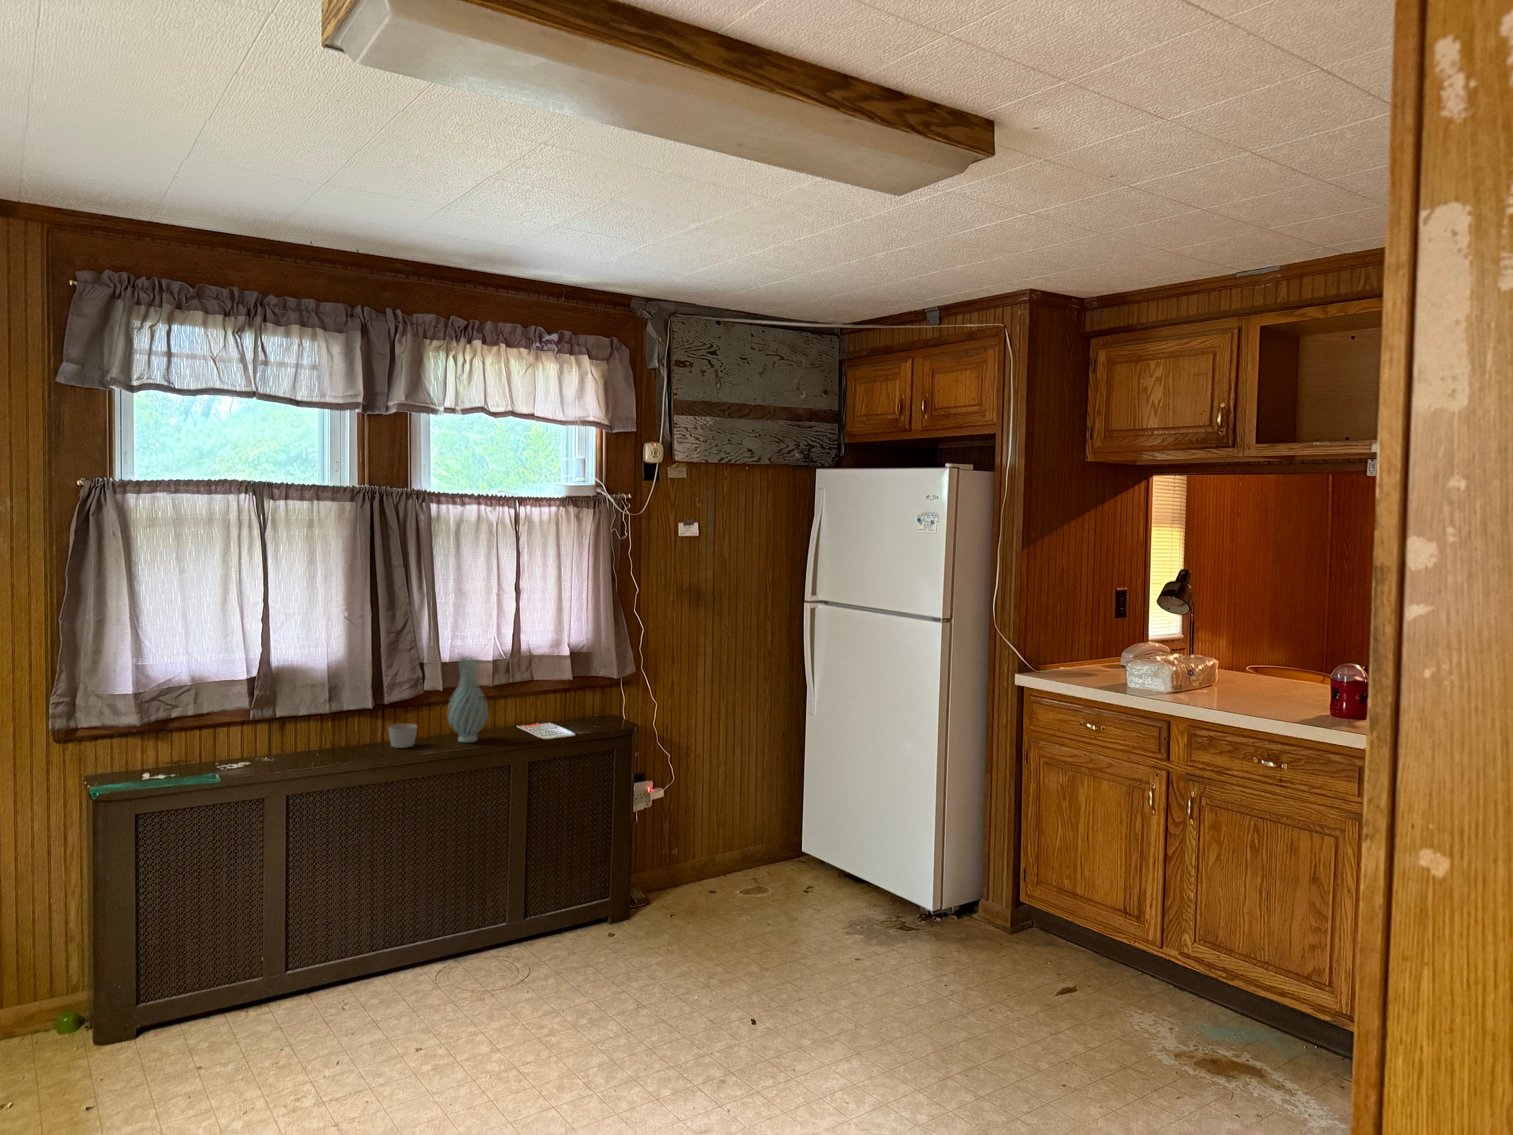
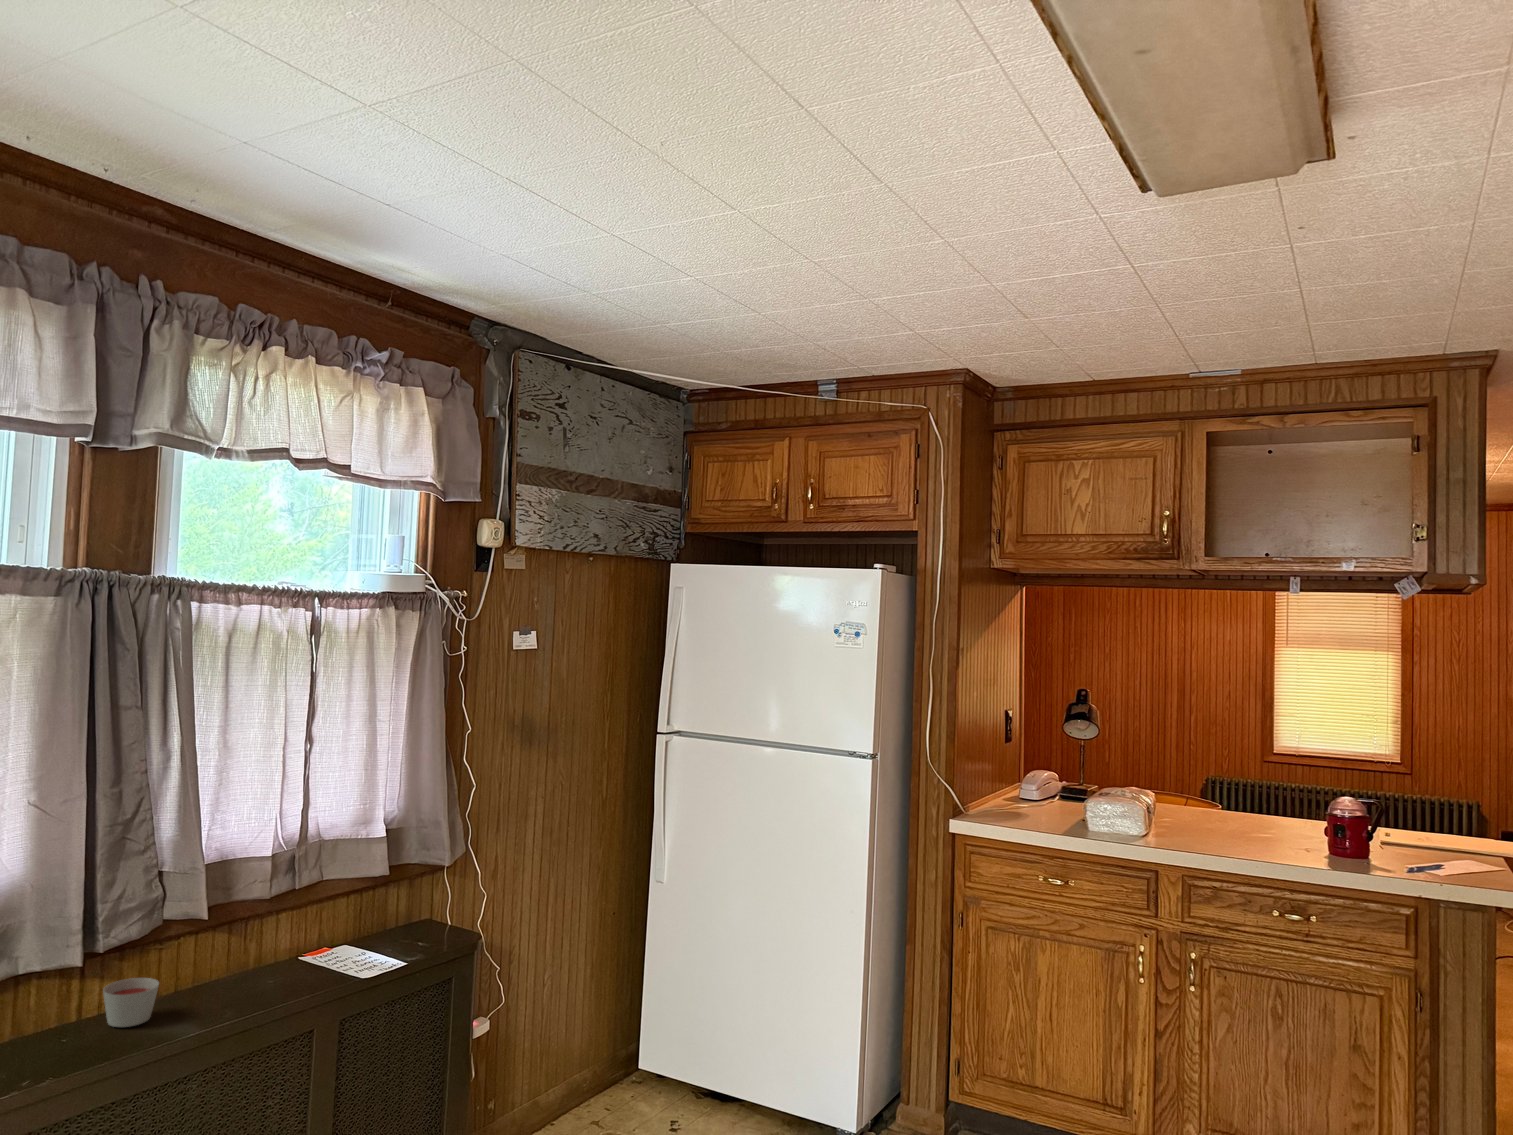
vase: present [448,657,488,742] -> none [207,847,279,996]

